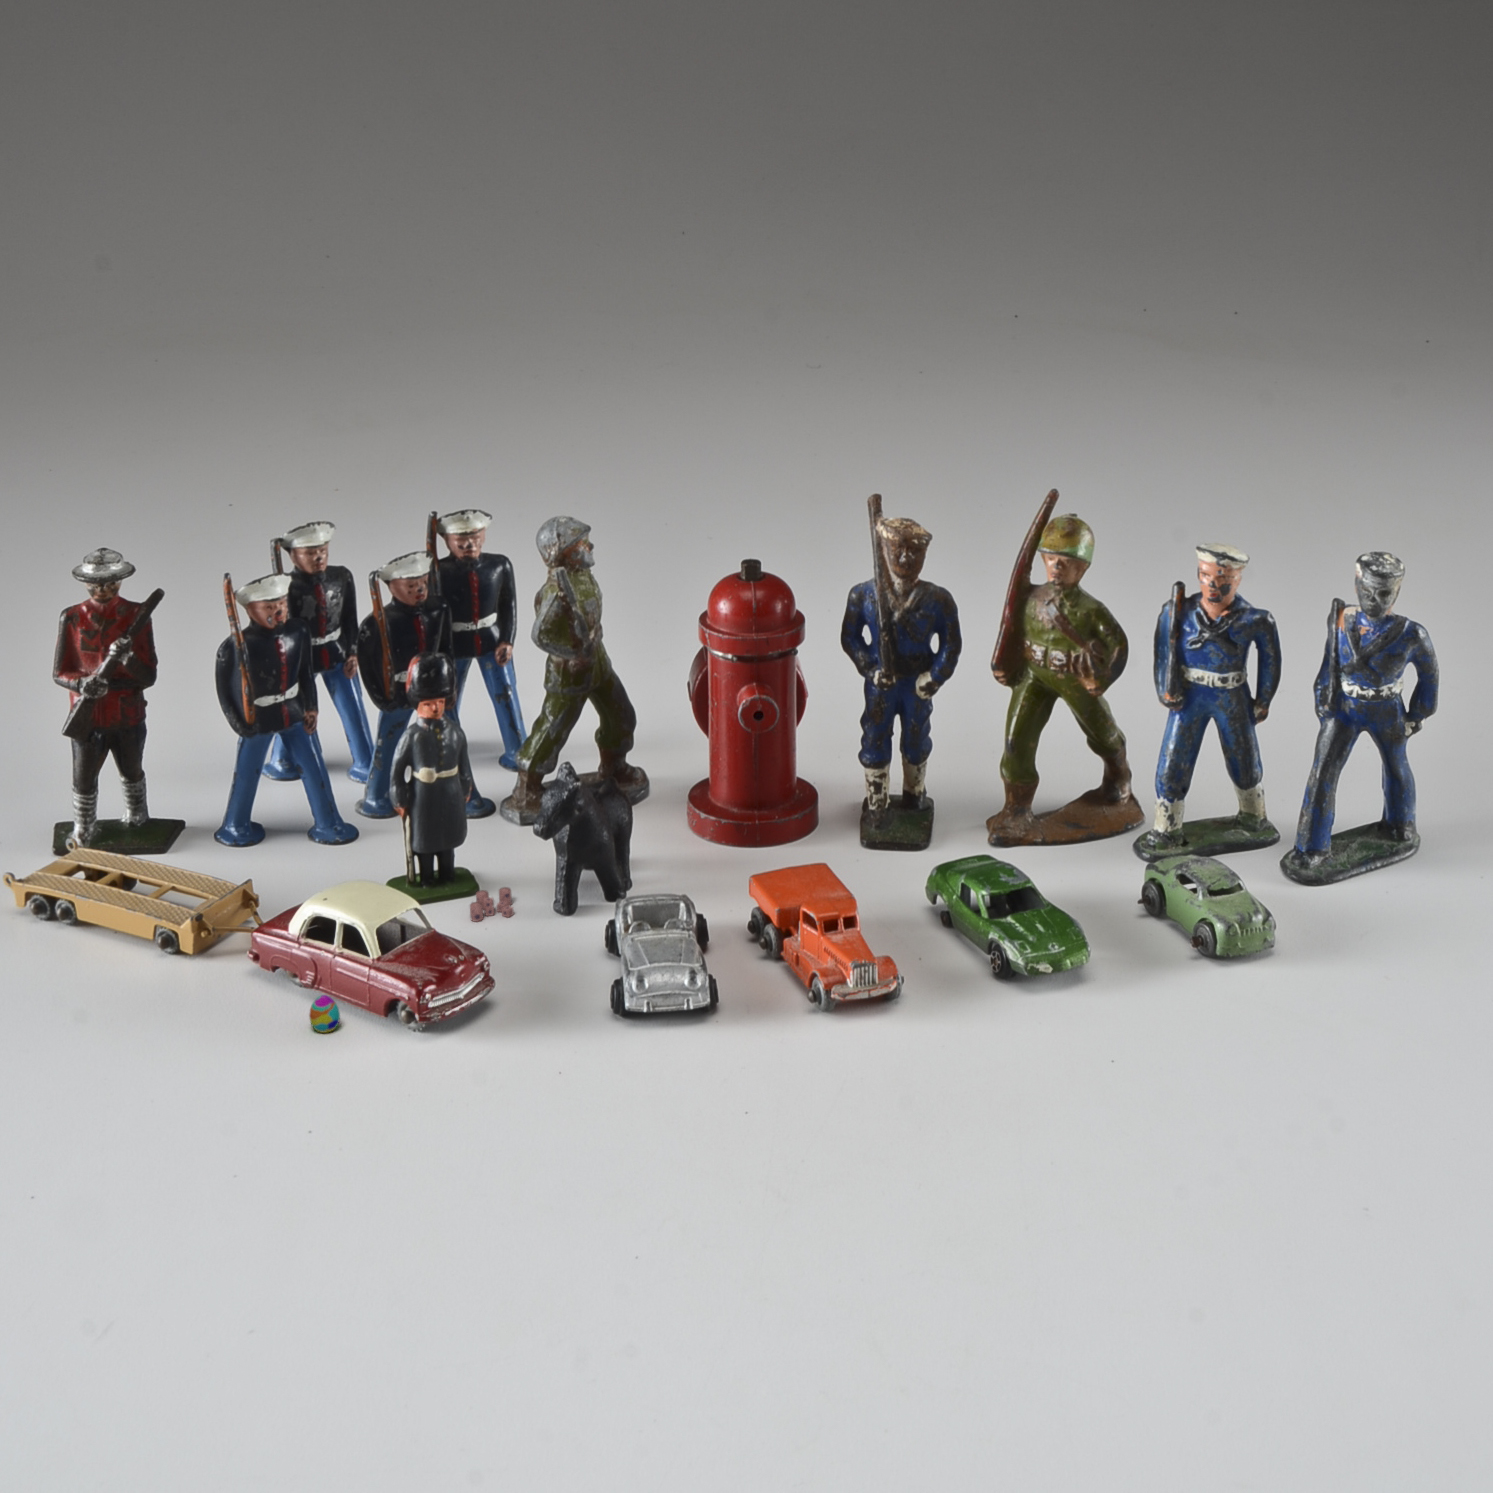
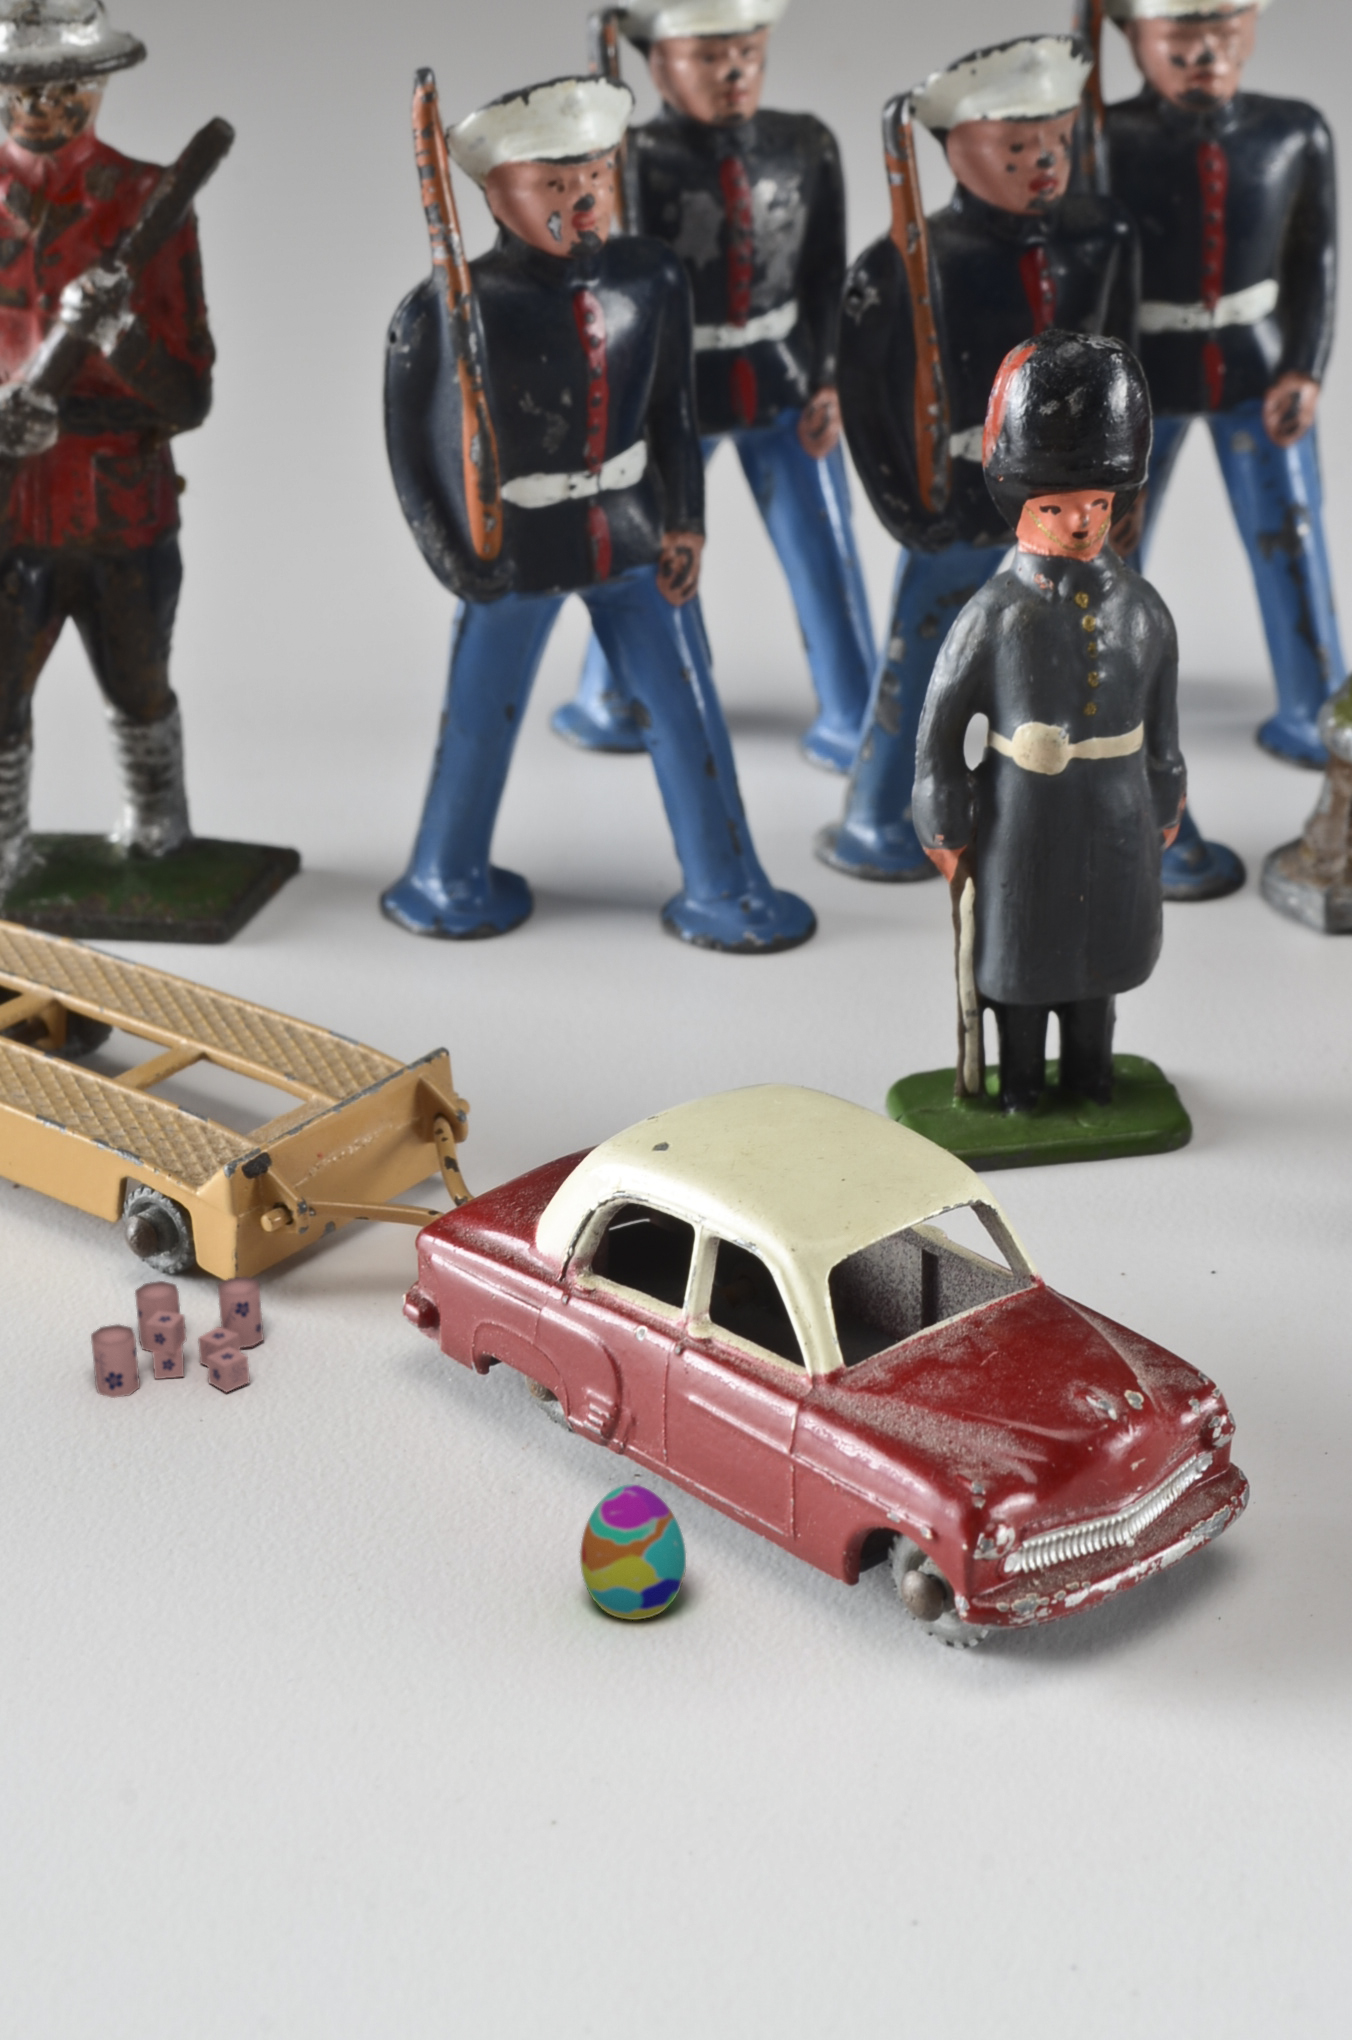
candle: present [470,887,514,922] -> present [91,1277,263,1398]

